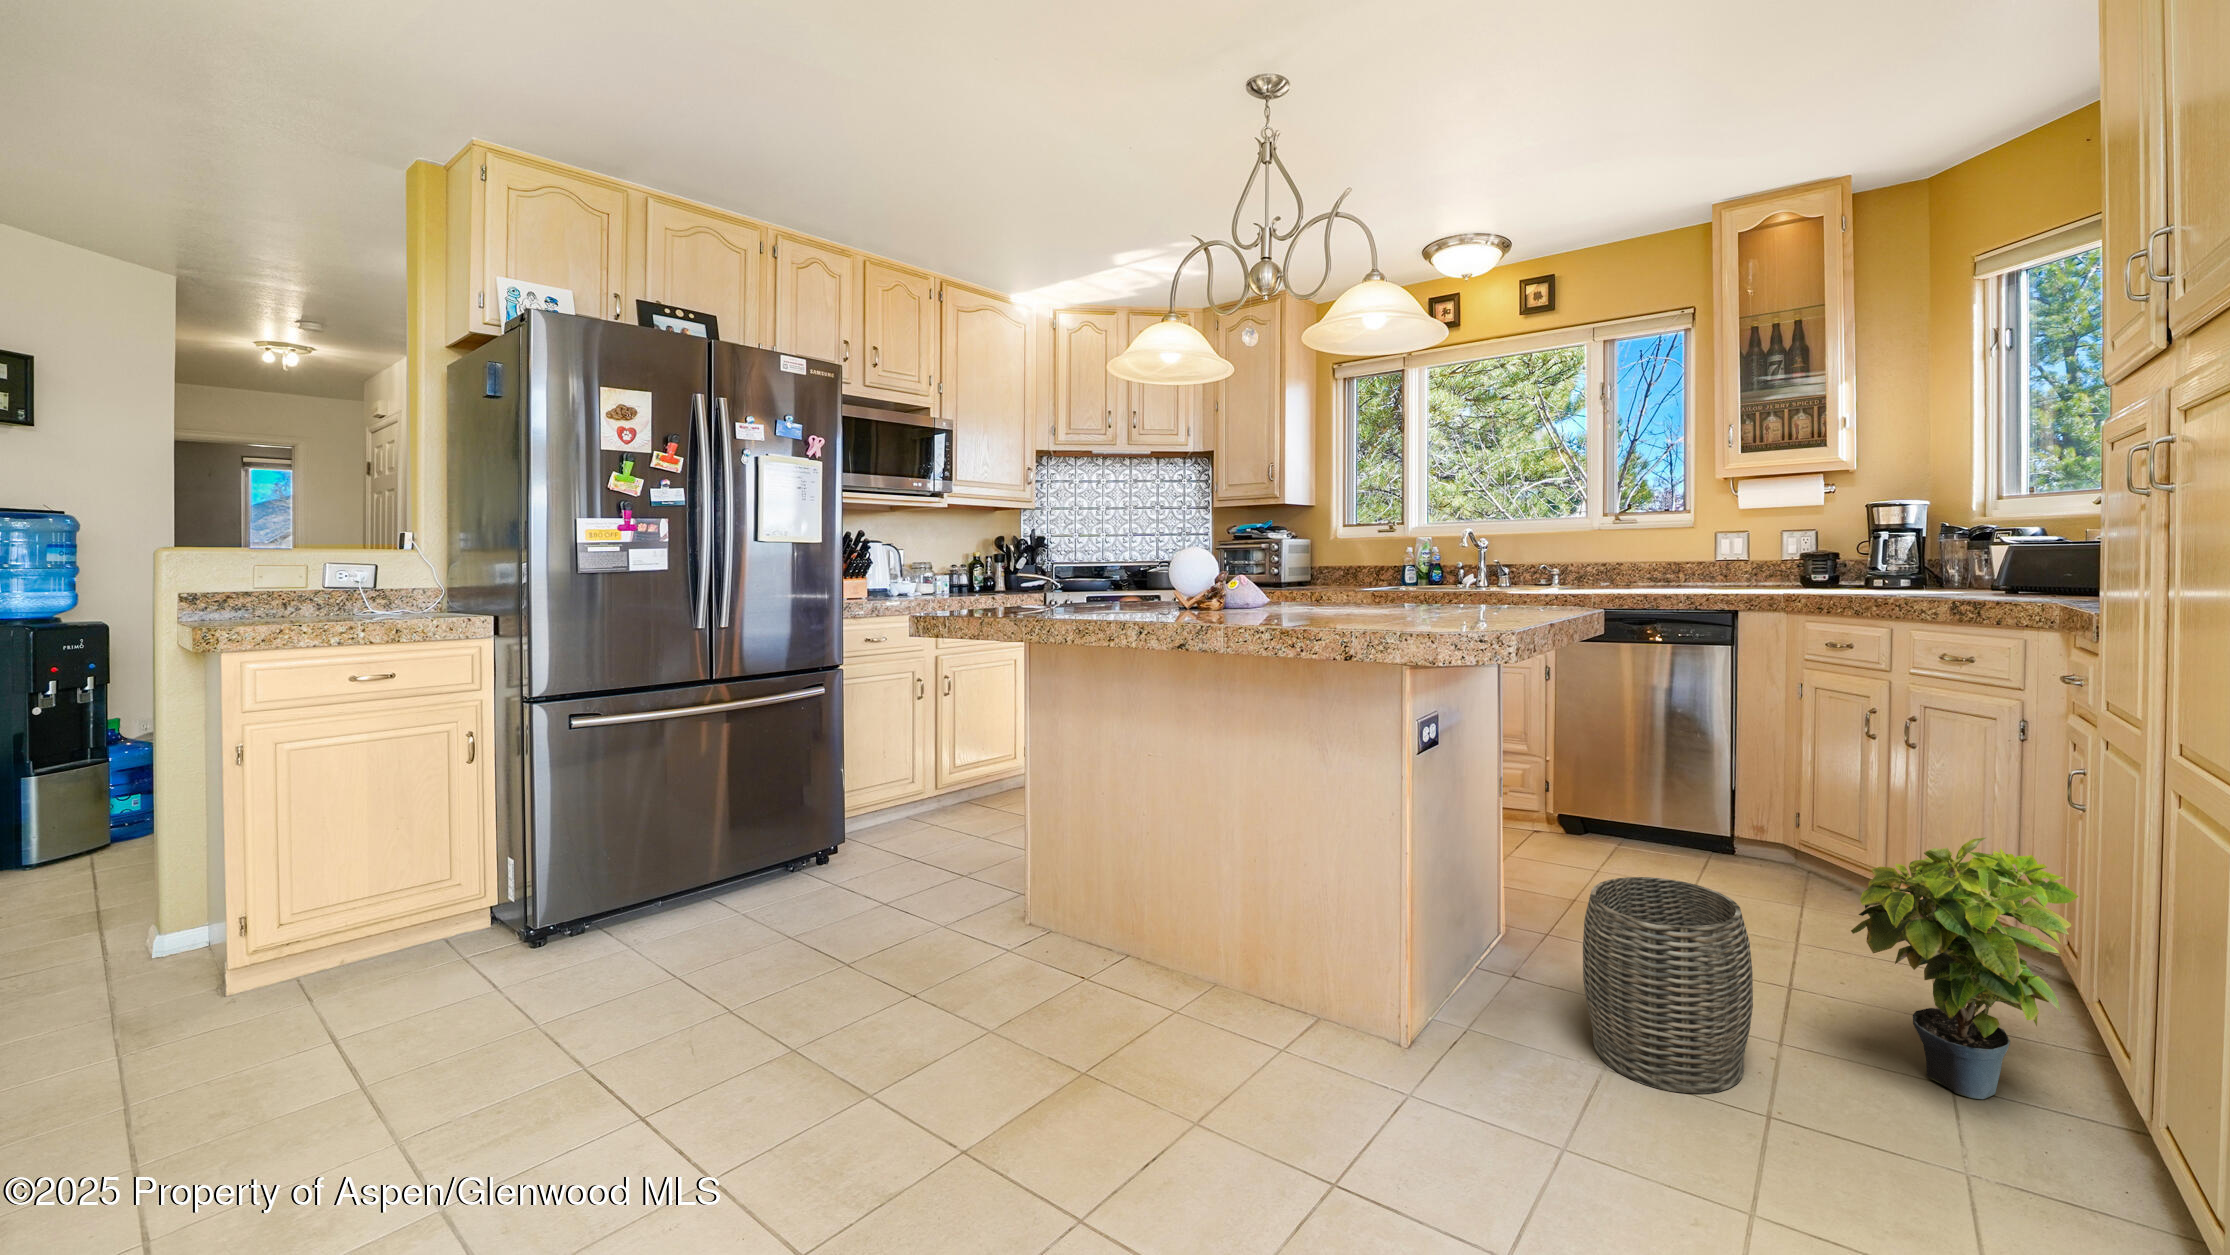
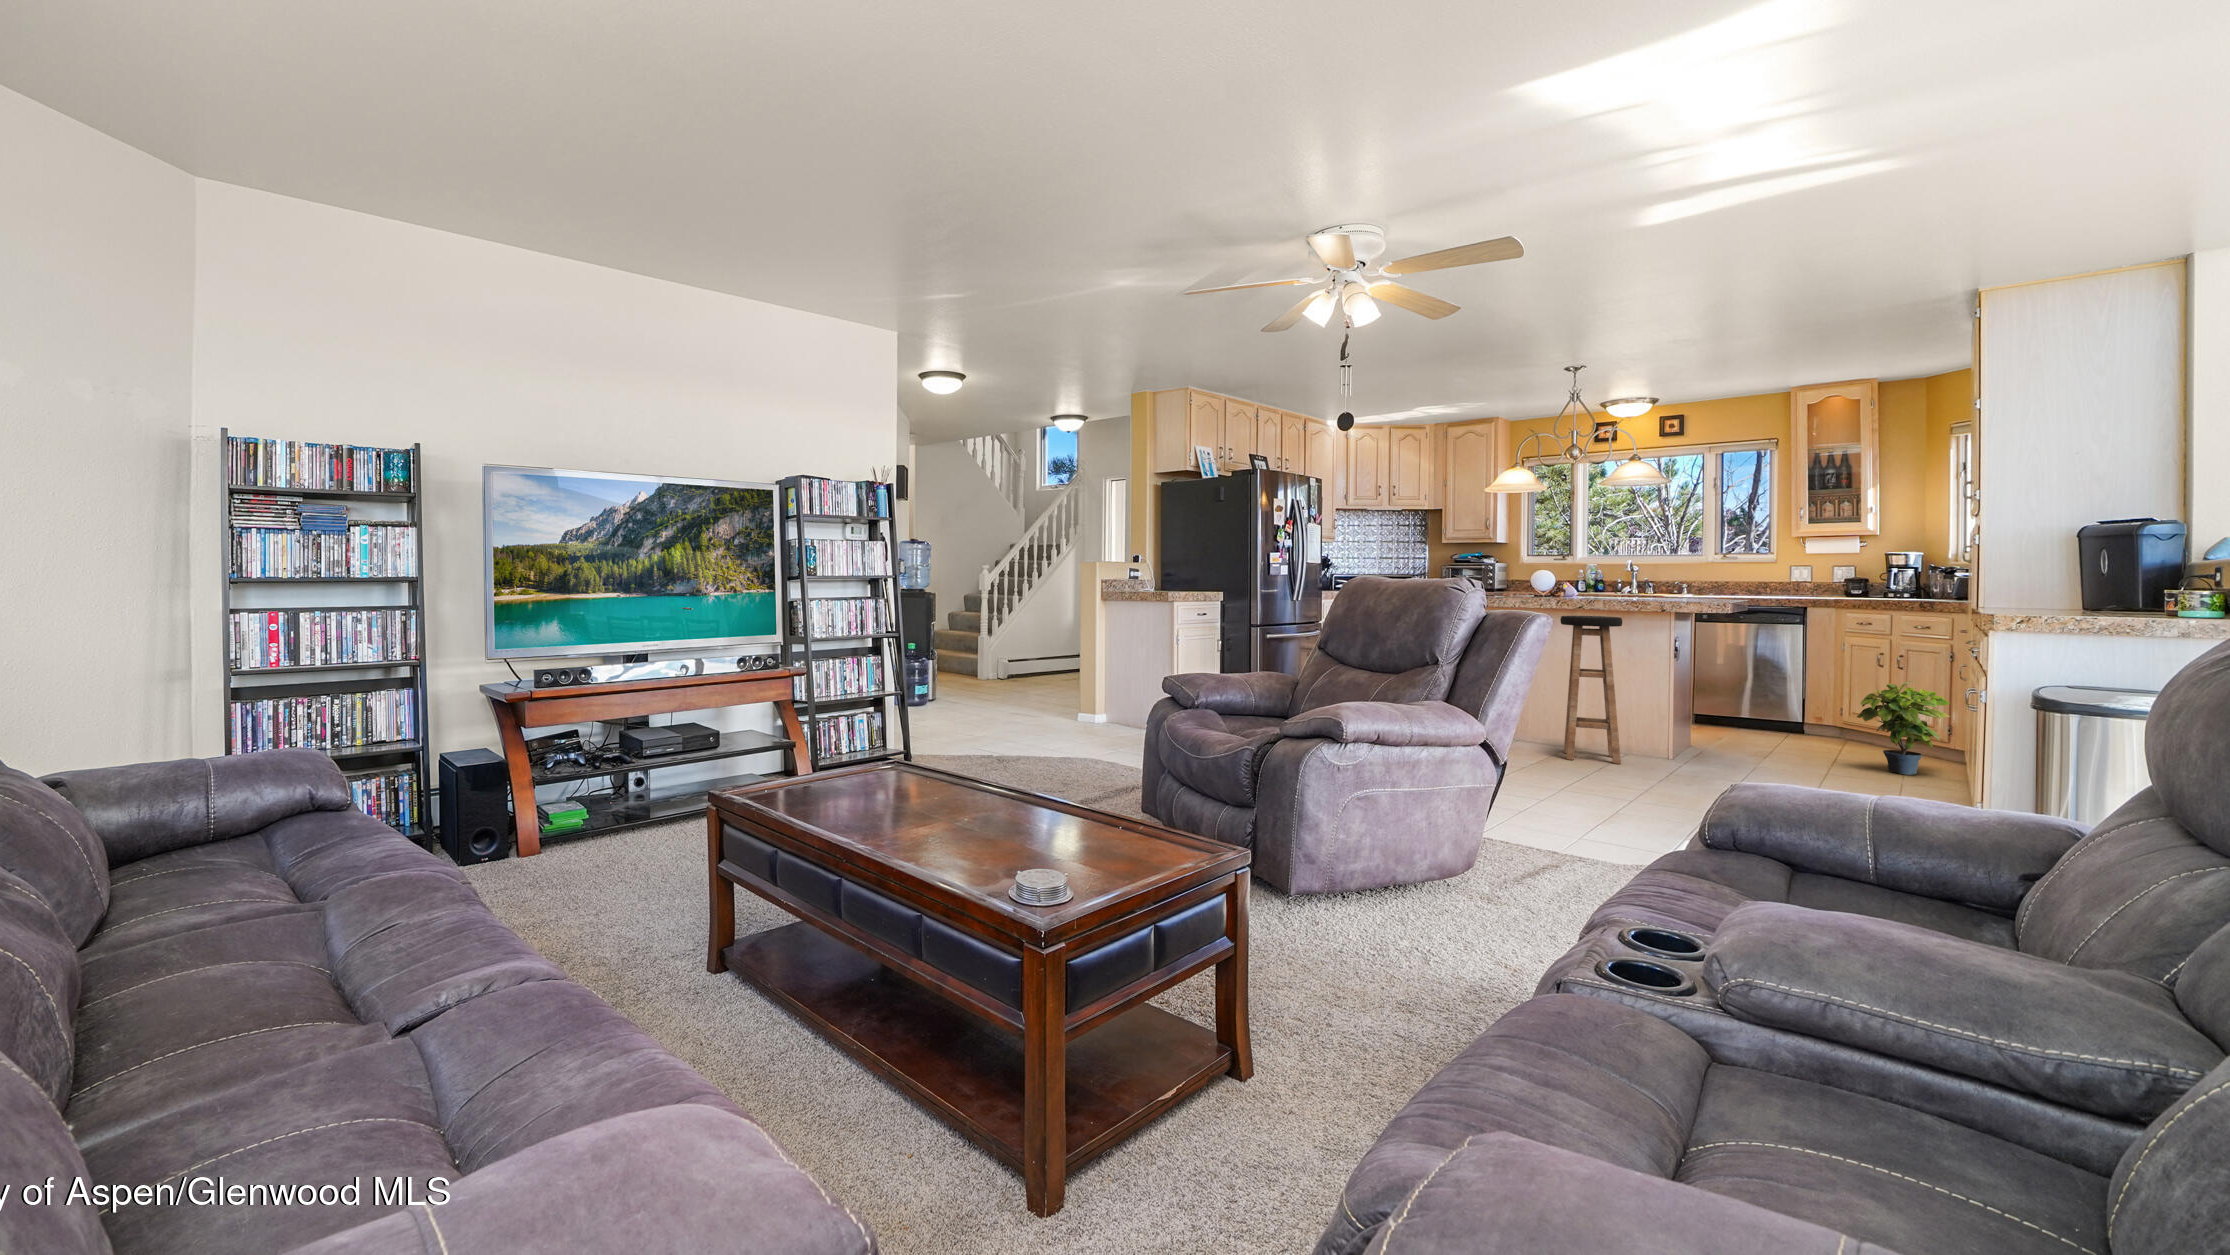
bar stool: none [1108,669,1274,1132] -> present [1560,616,1622,764]
woven basket: present [1583,877,1753,1093] -> none [1741,703,1815,769]

